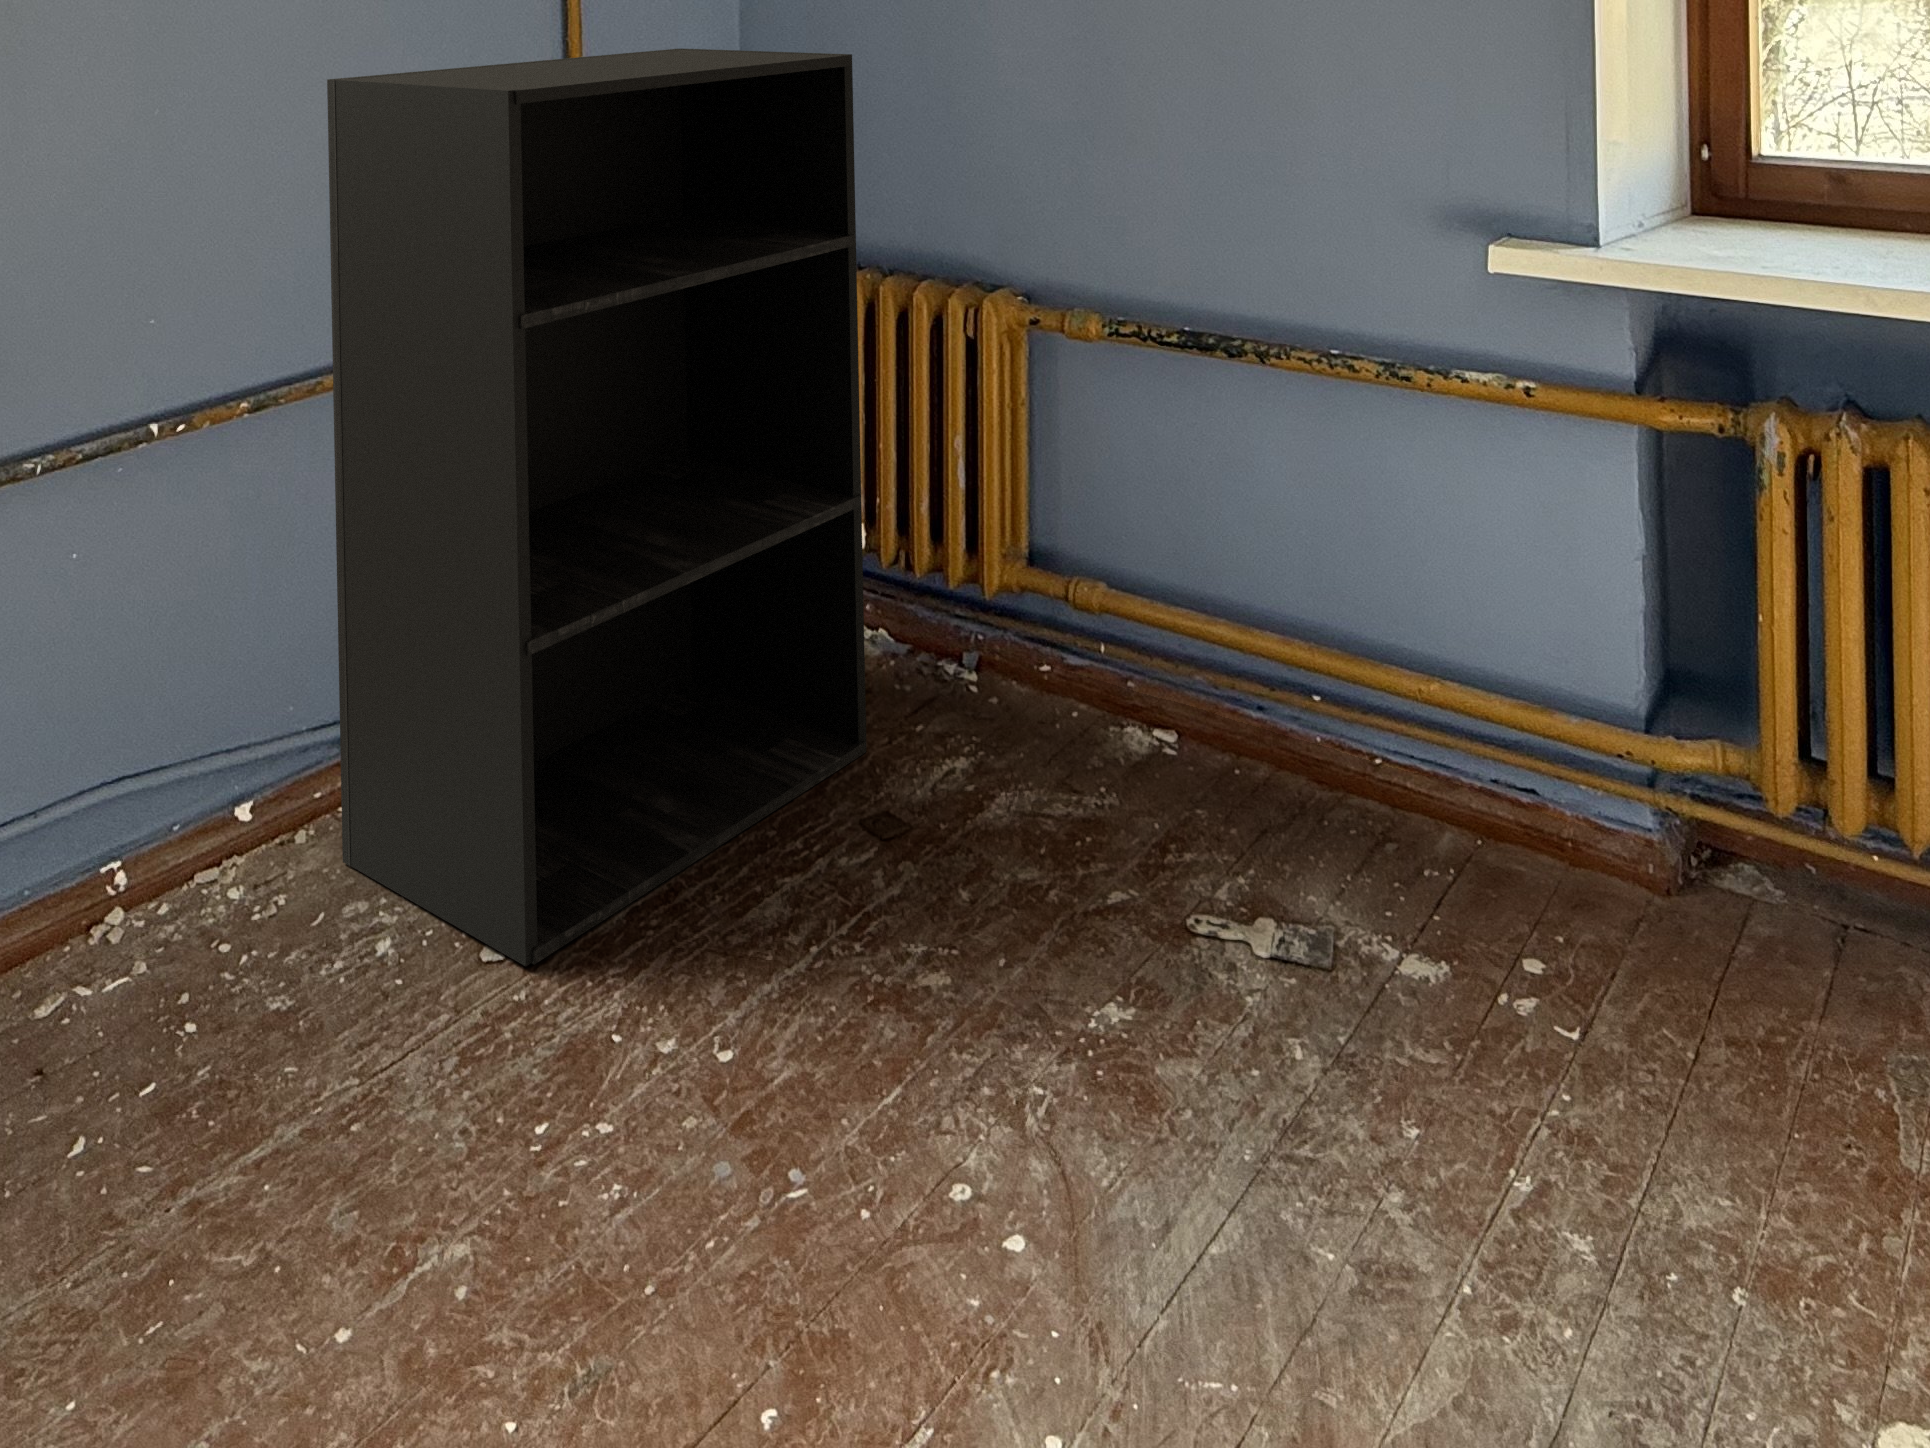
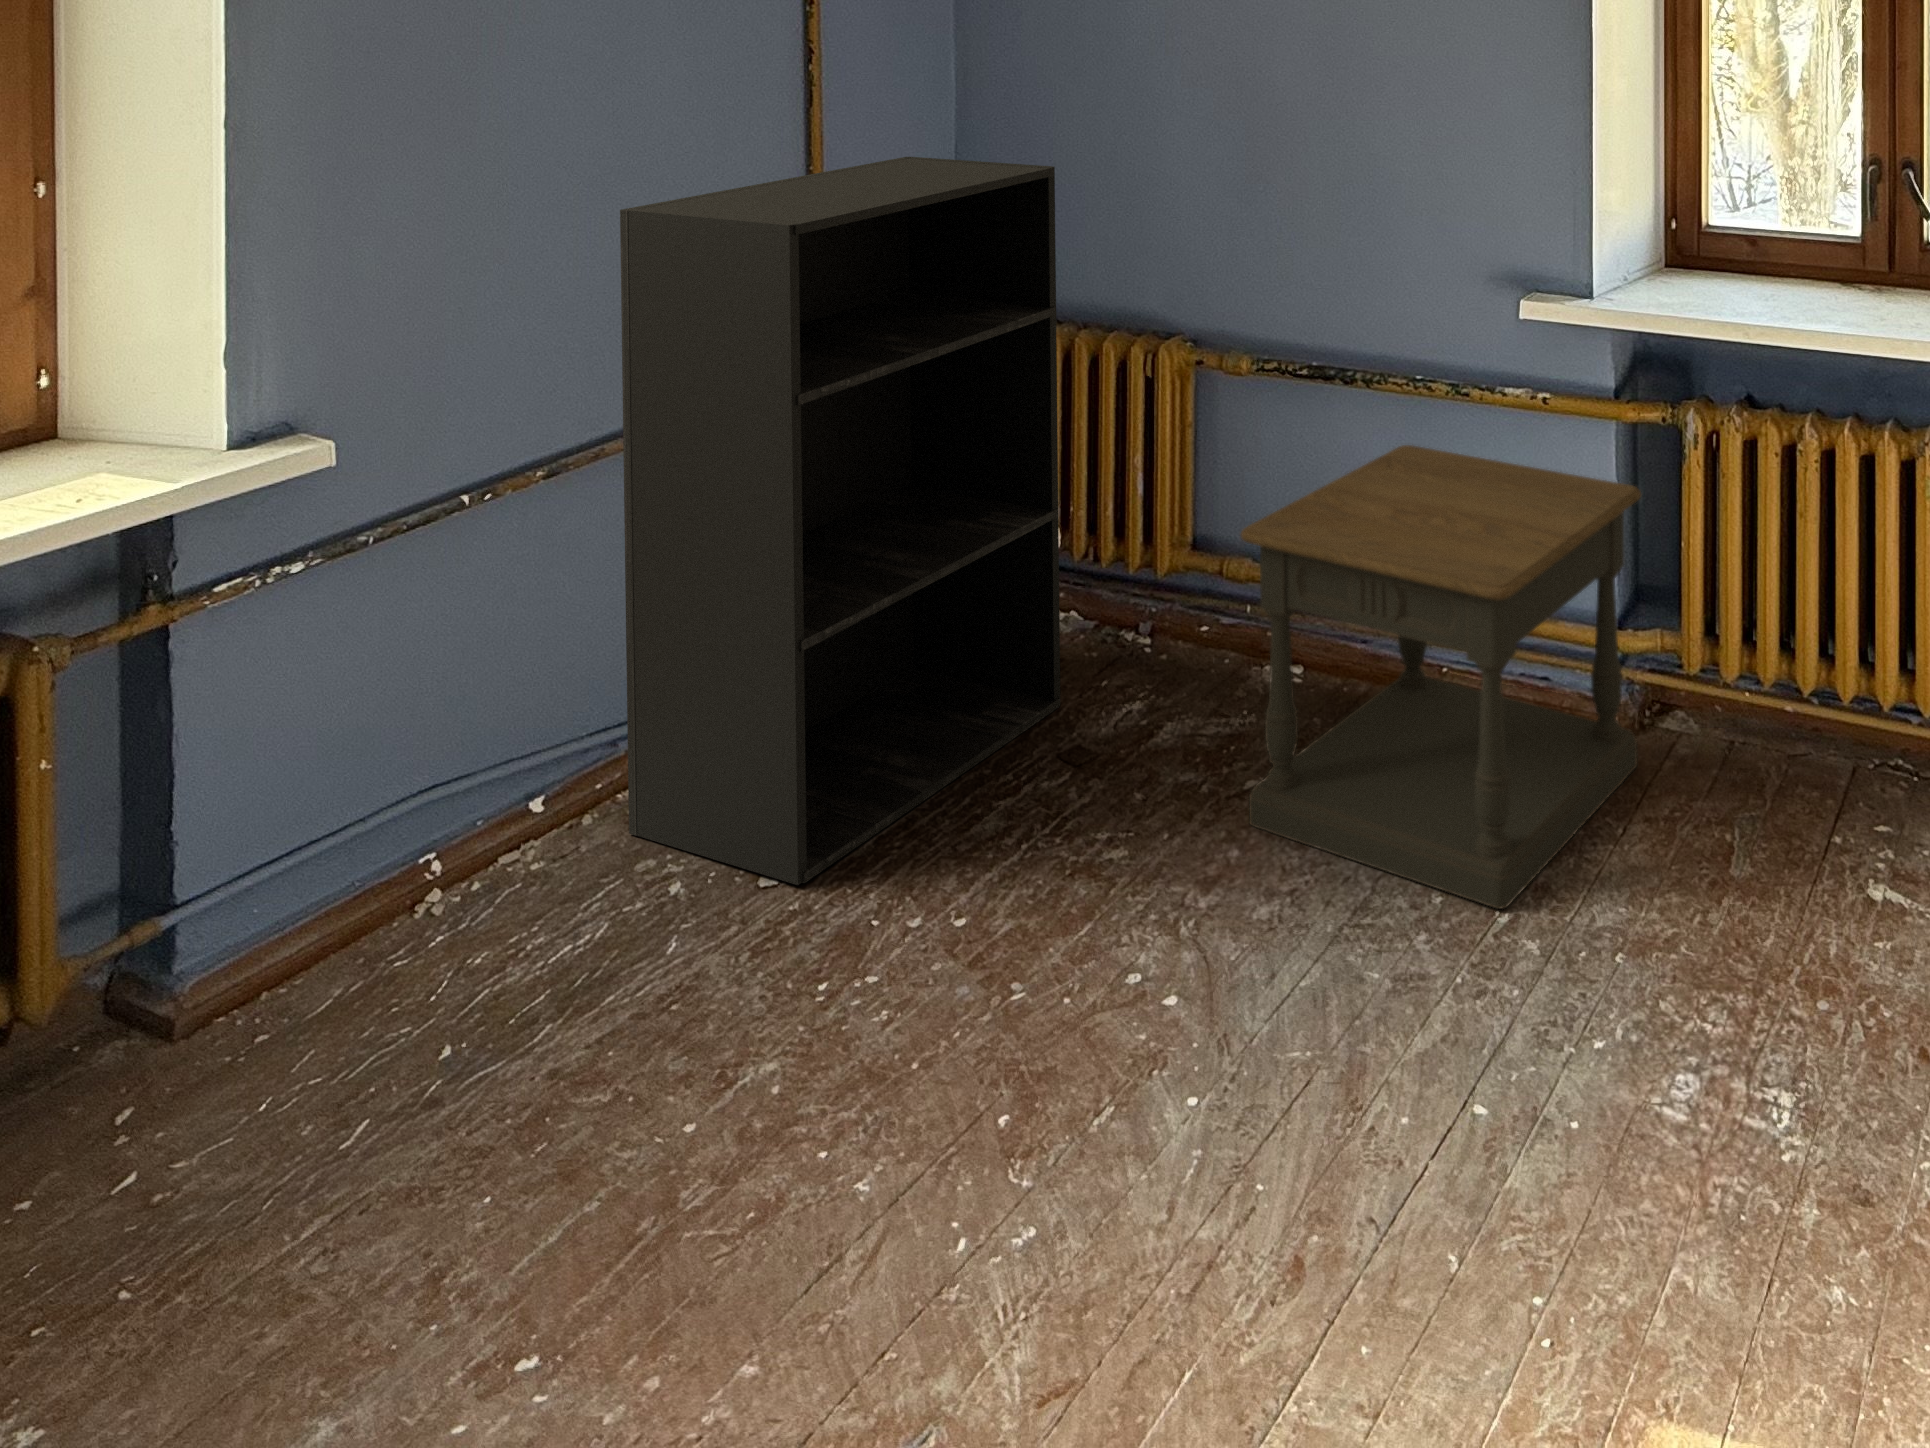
side table: none [1102,442,1698,1167] -> present [1241,445,1641,909]

